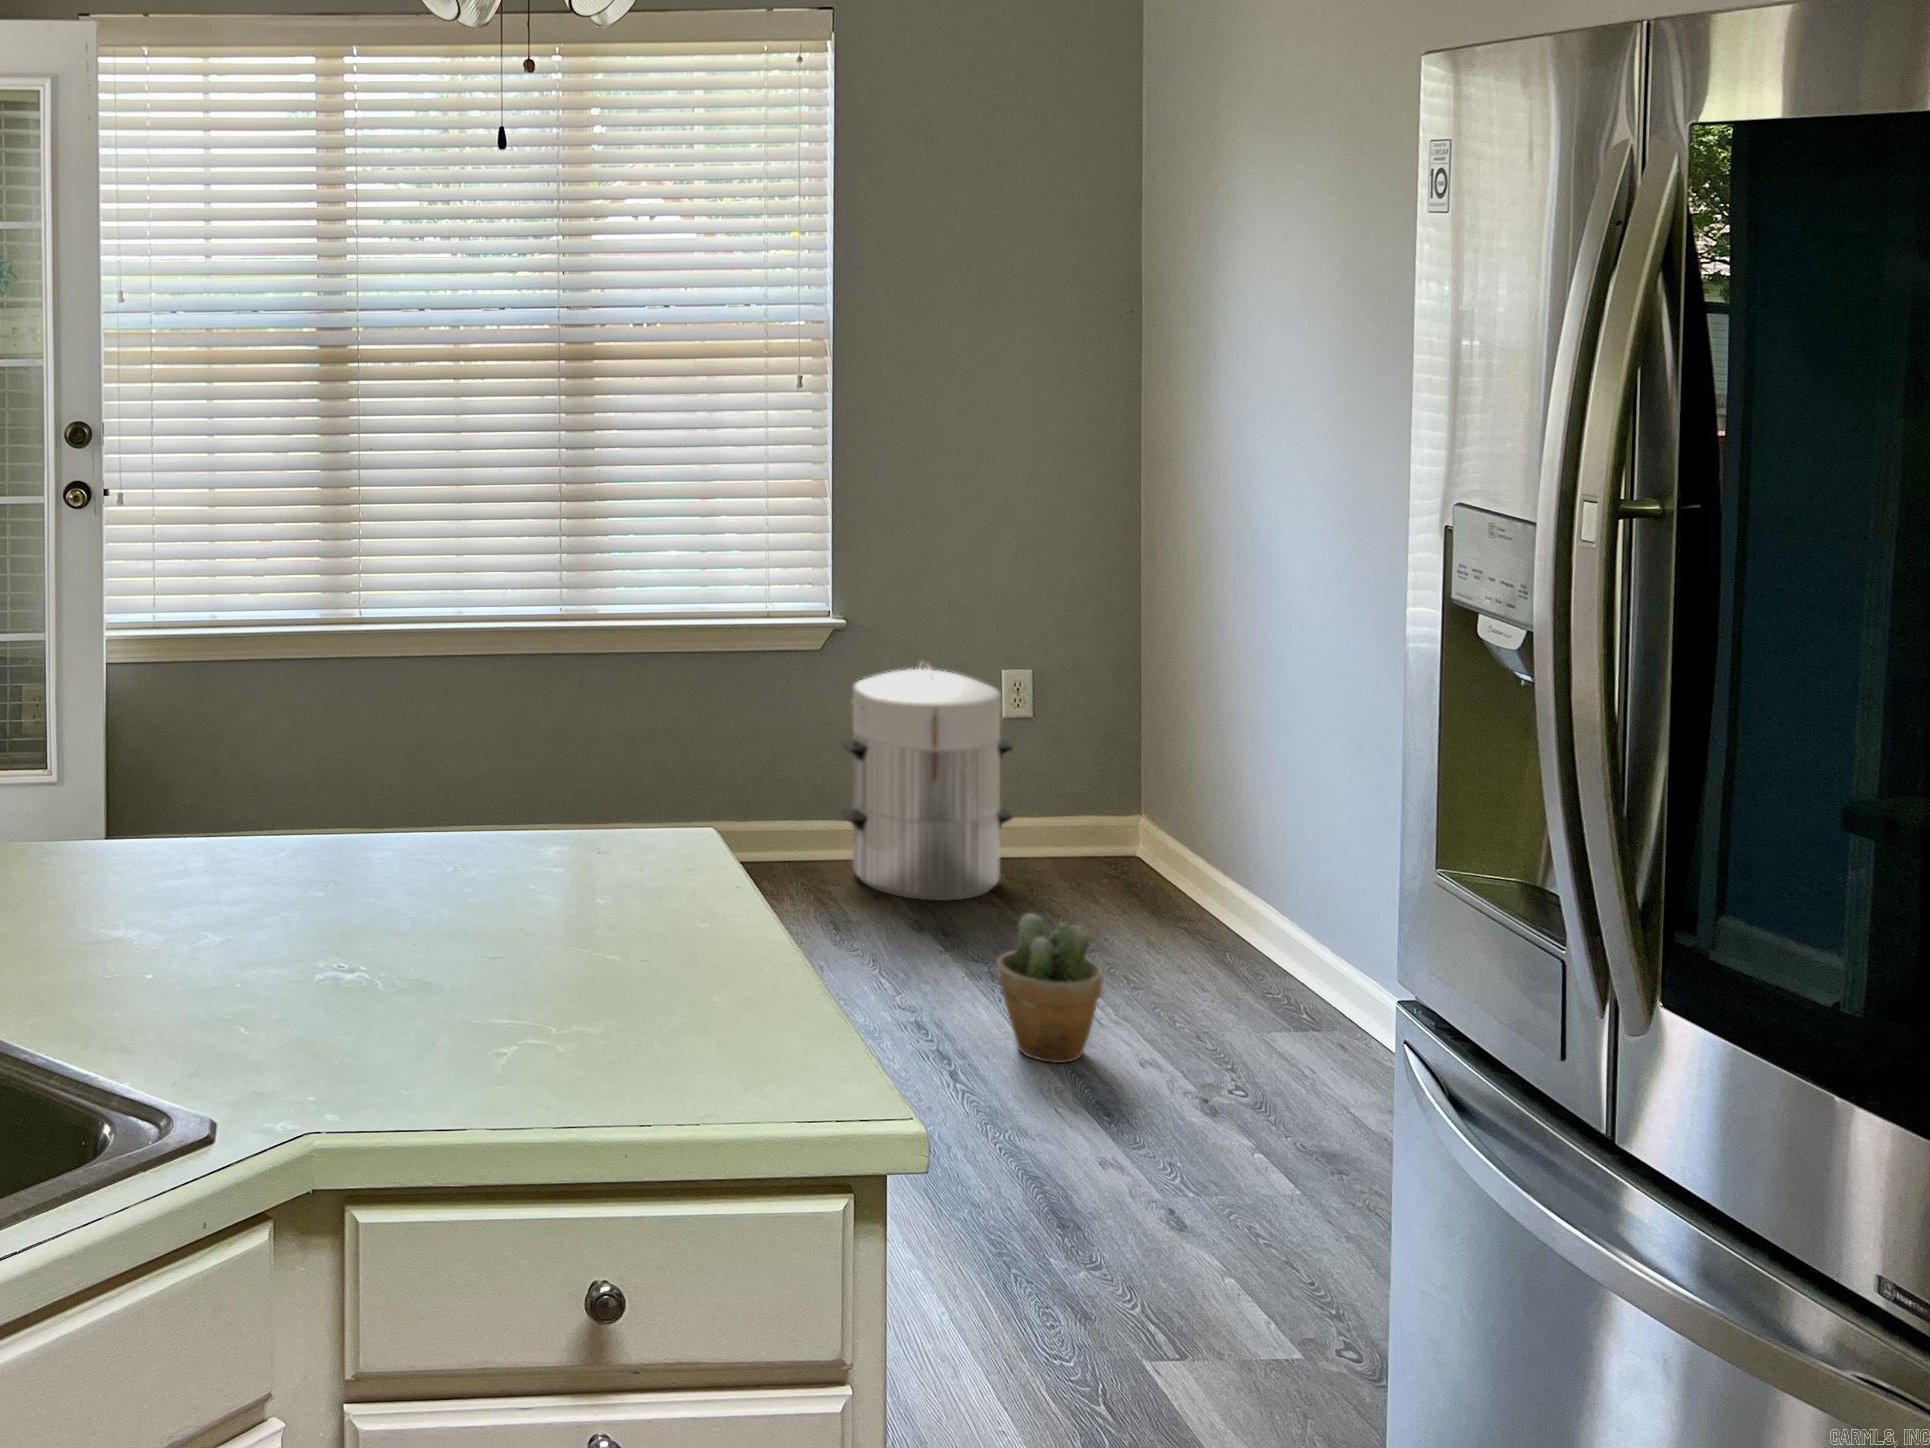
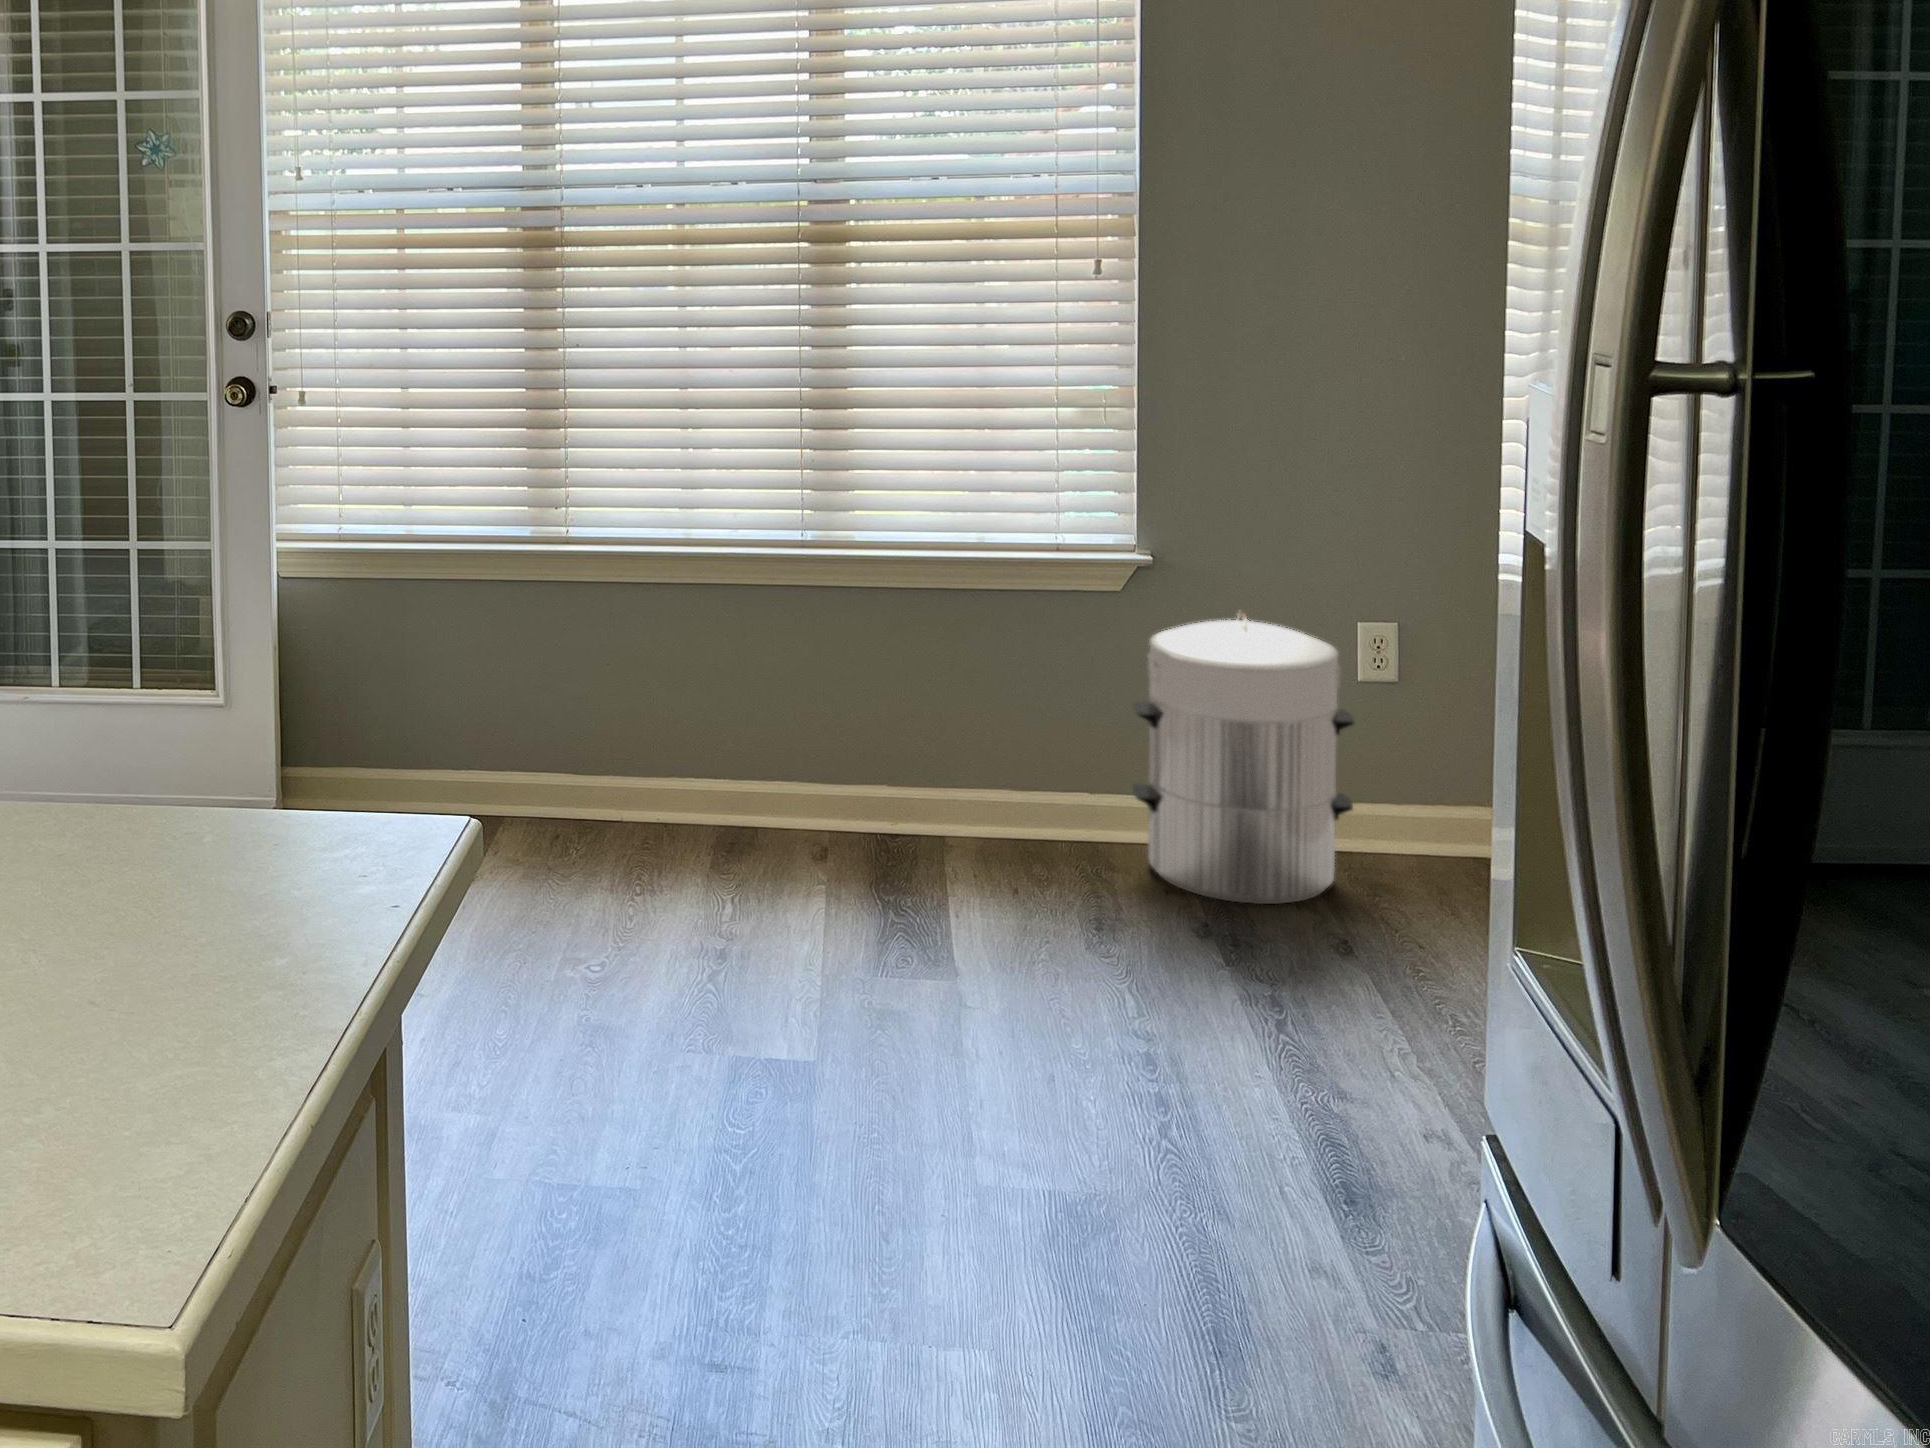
potted plant: present [997,914,1103,1063] -> none [1243,937,1382,1127]

